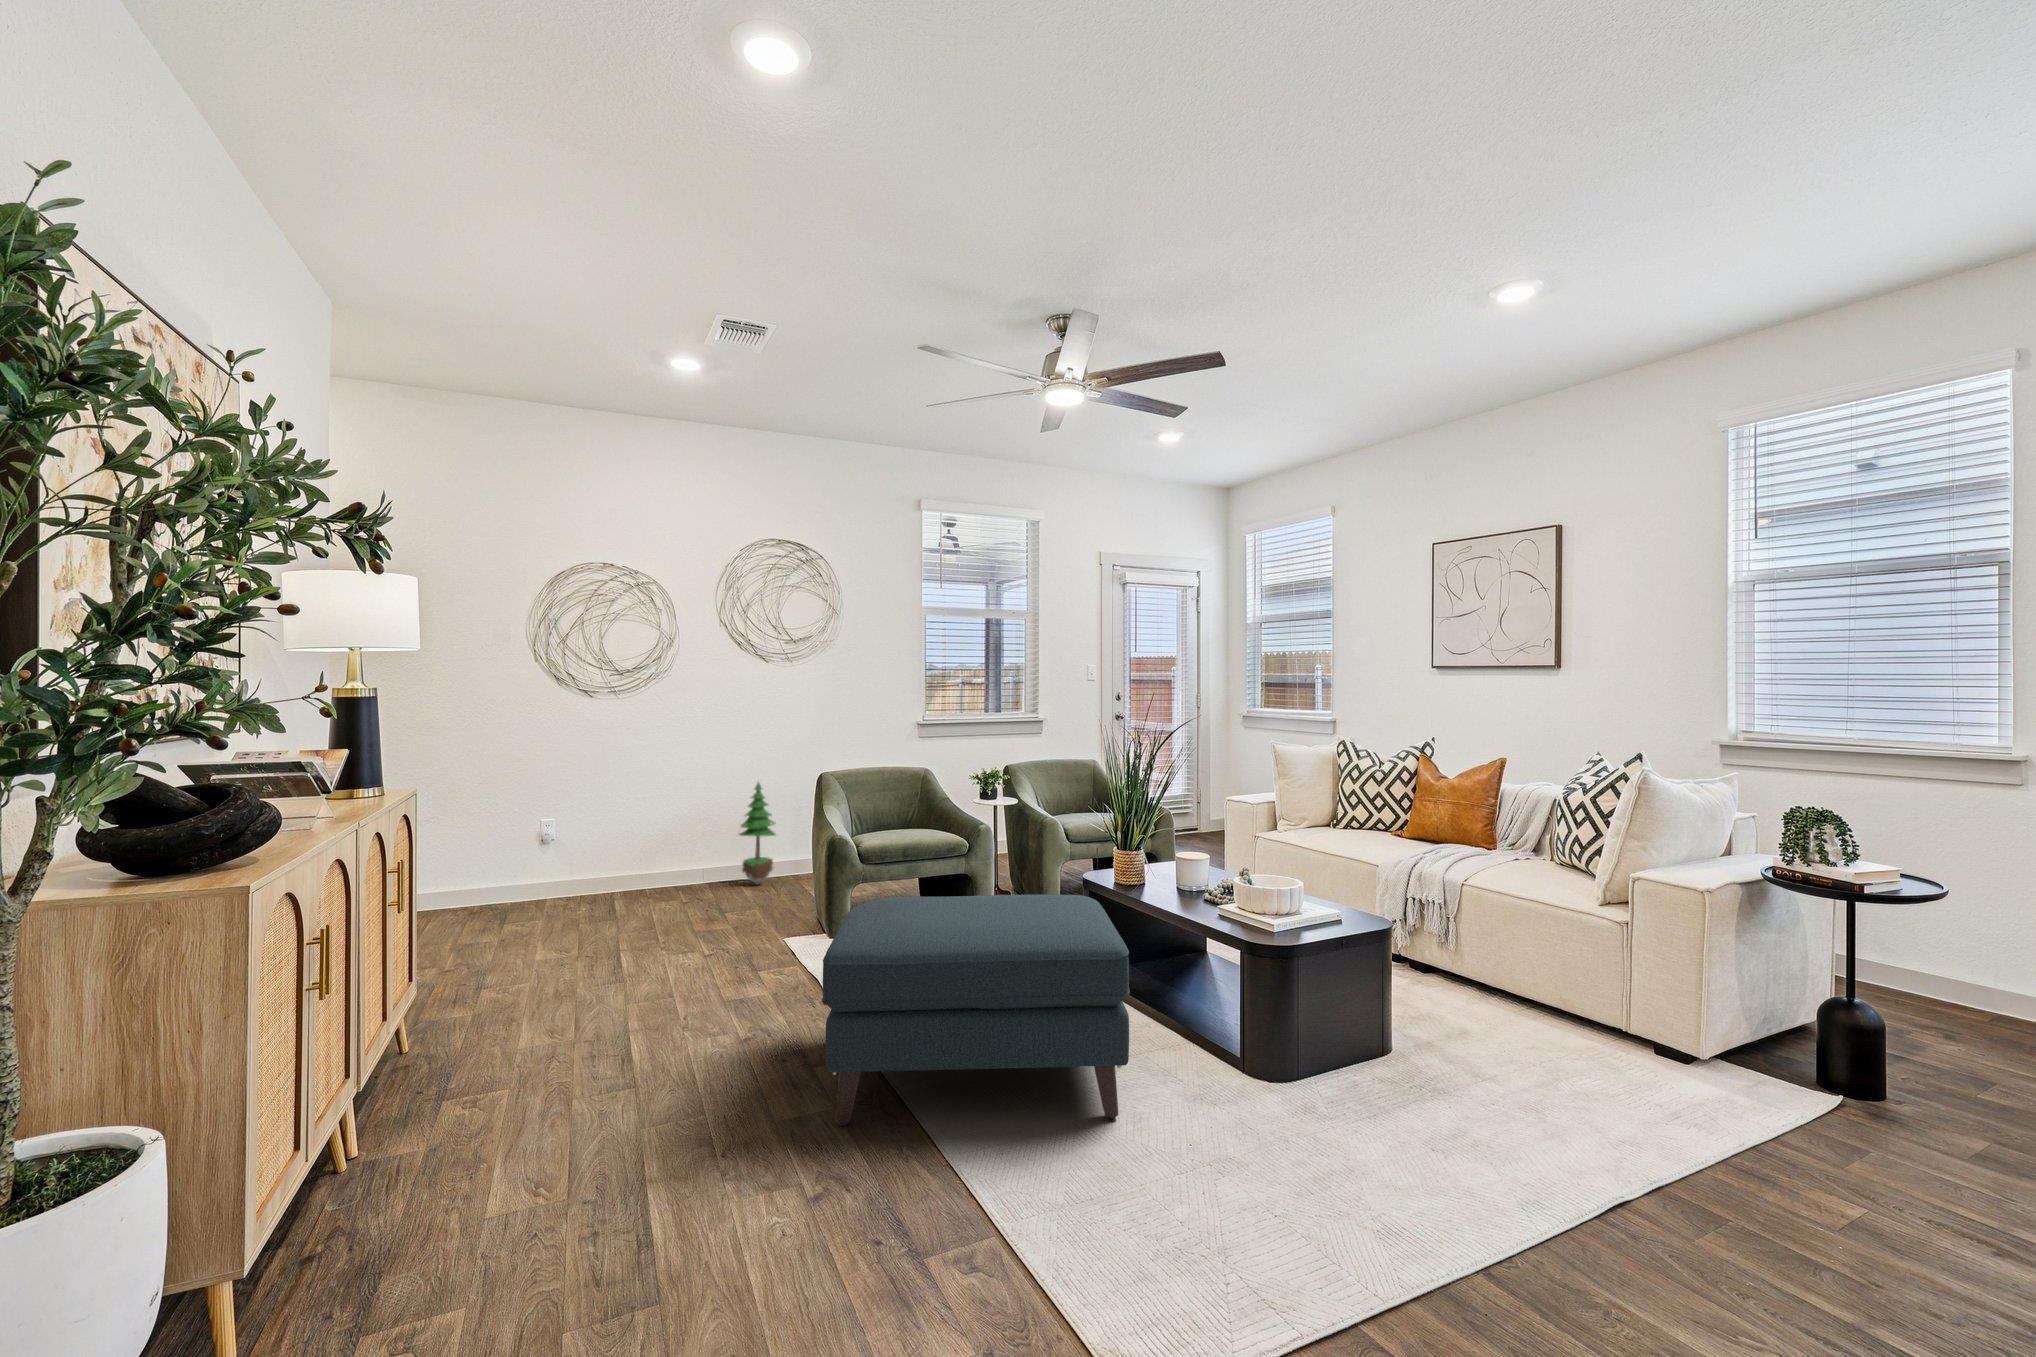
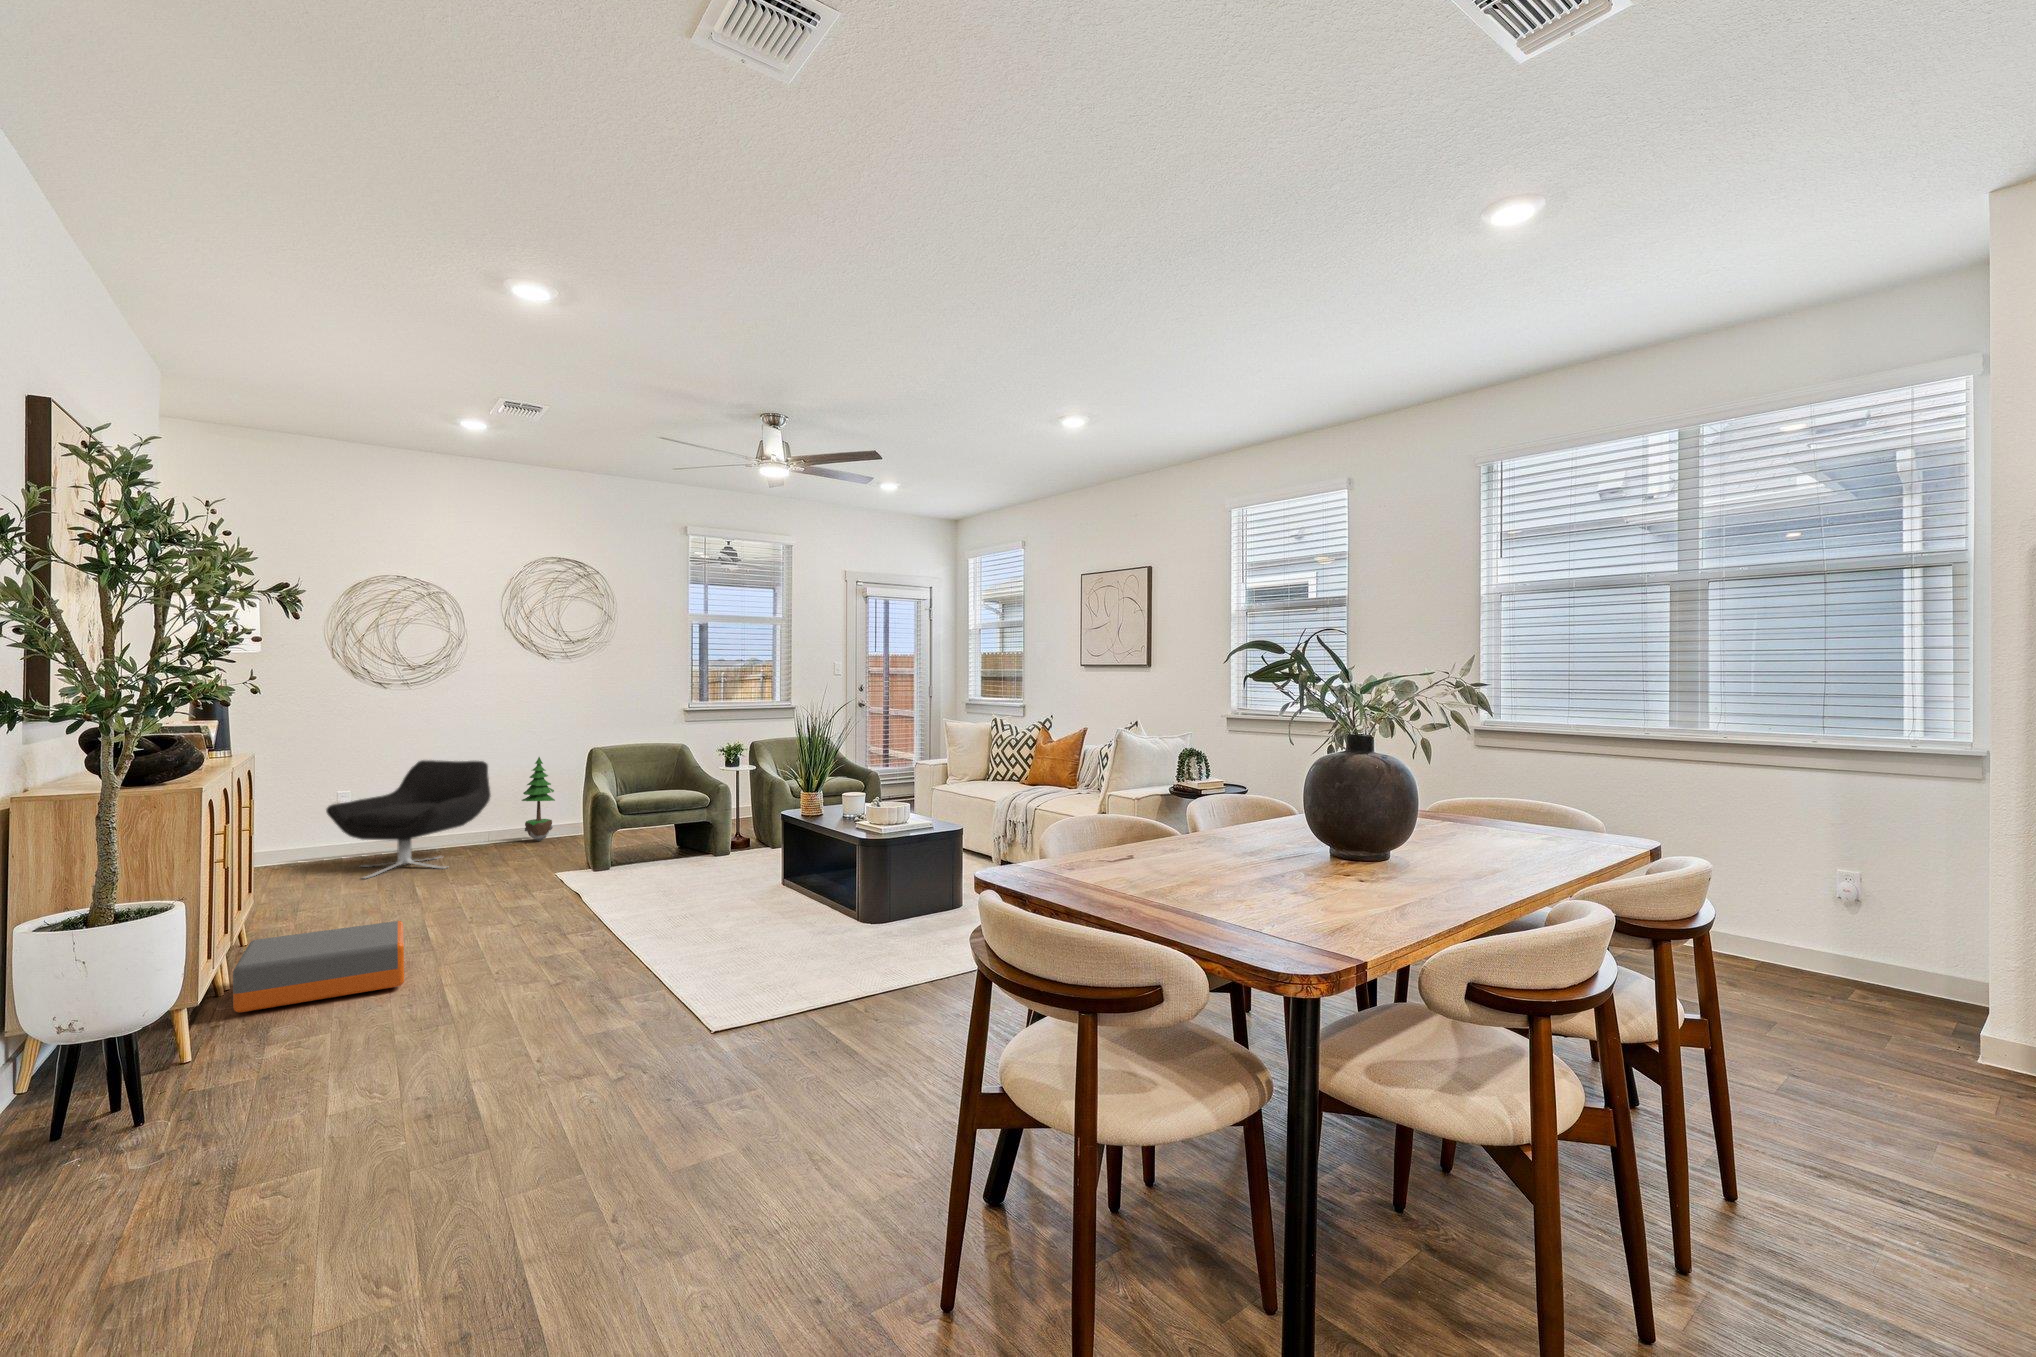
lounge chair: none [517,785,704,938] -> present [326,760,491,878]
ottoman: present [822,895,1130,1126] -> none [571,818,774,954]
storage box: none [304,1056,581,1247] -> present [233,921,404,1012]

